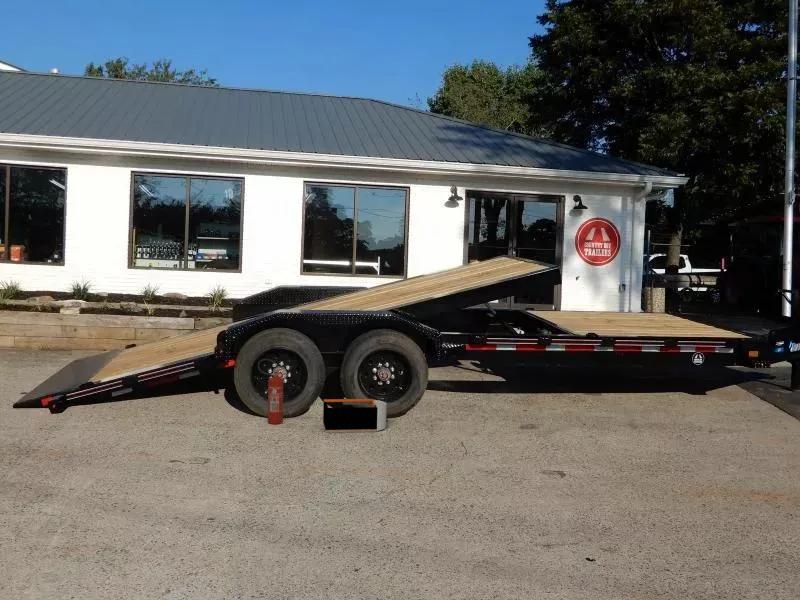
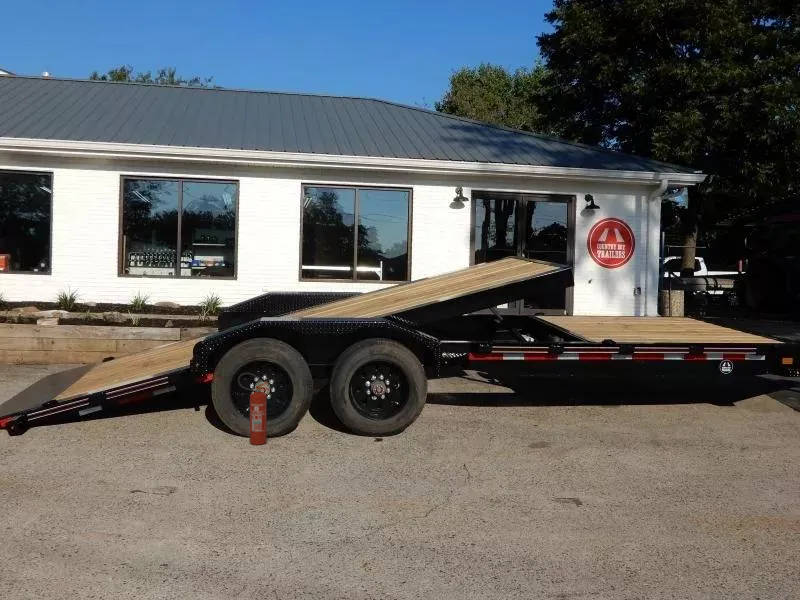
storage bin: present [323,399,387,433] -> none [311,416,381,454]

